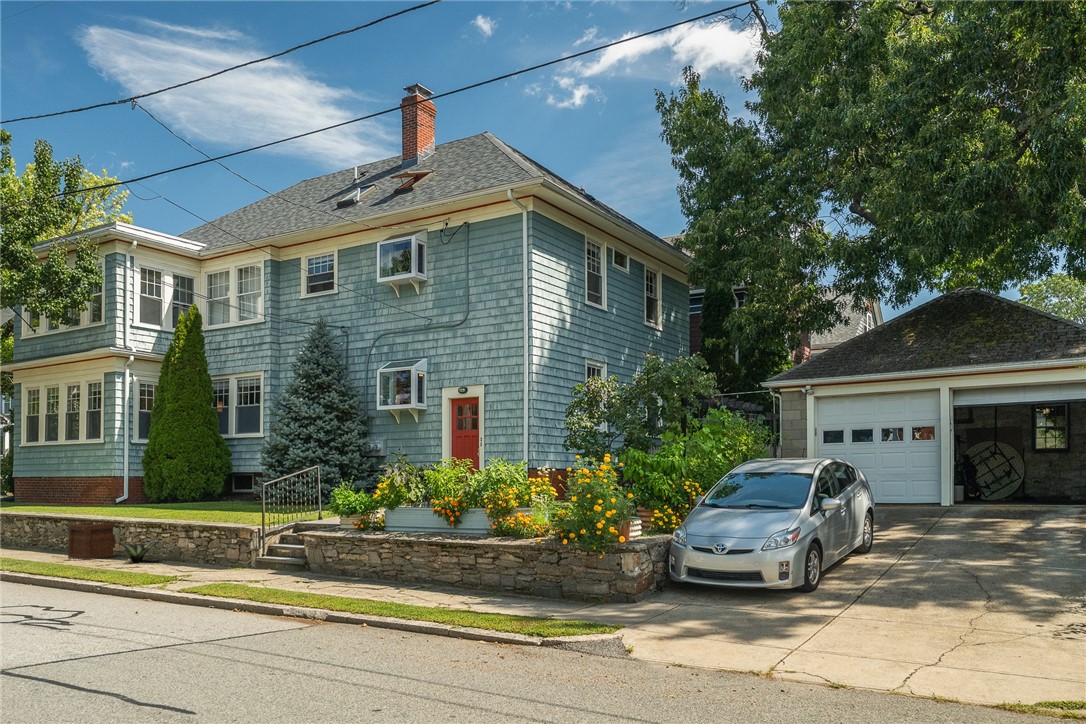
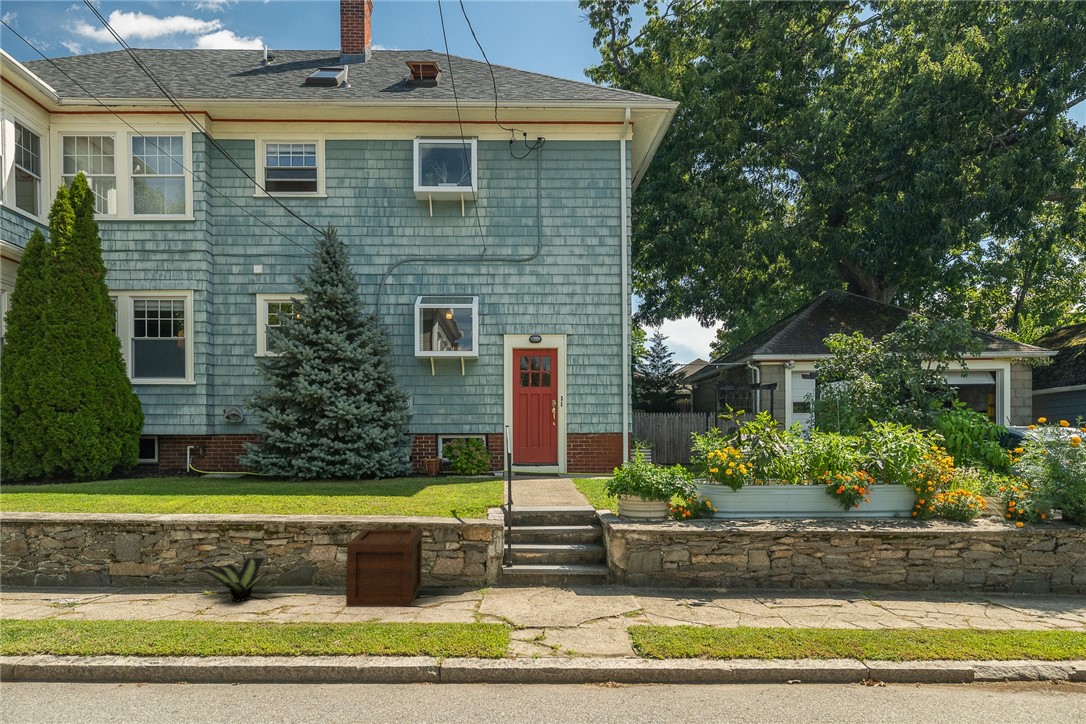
wooden crate: present [68,522,118,560] -> present [346,529,422,607]

